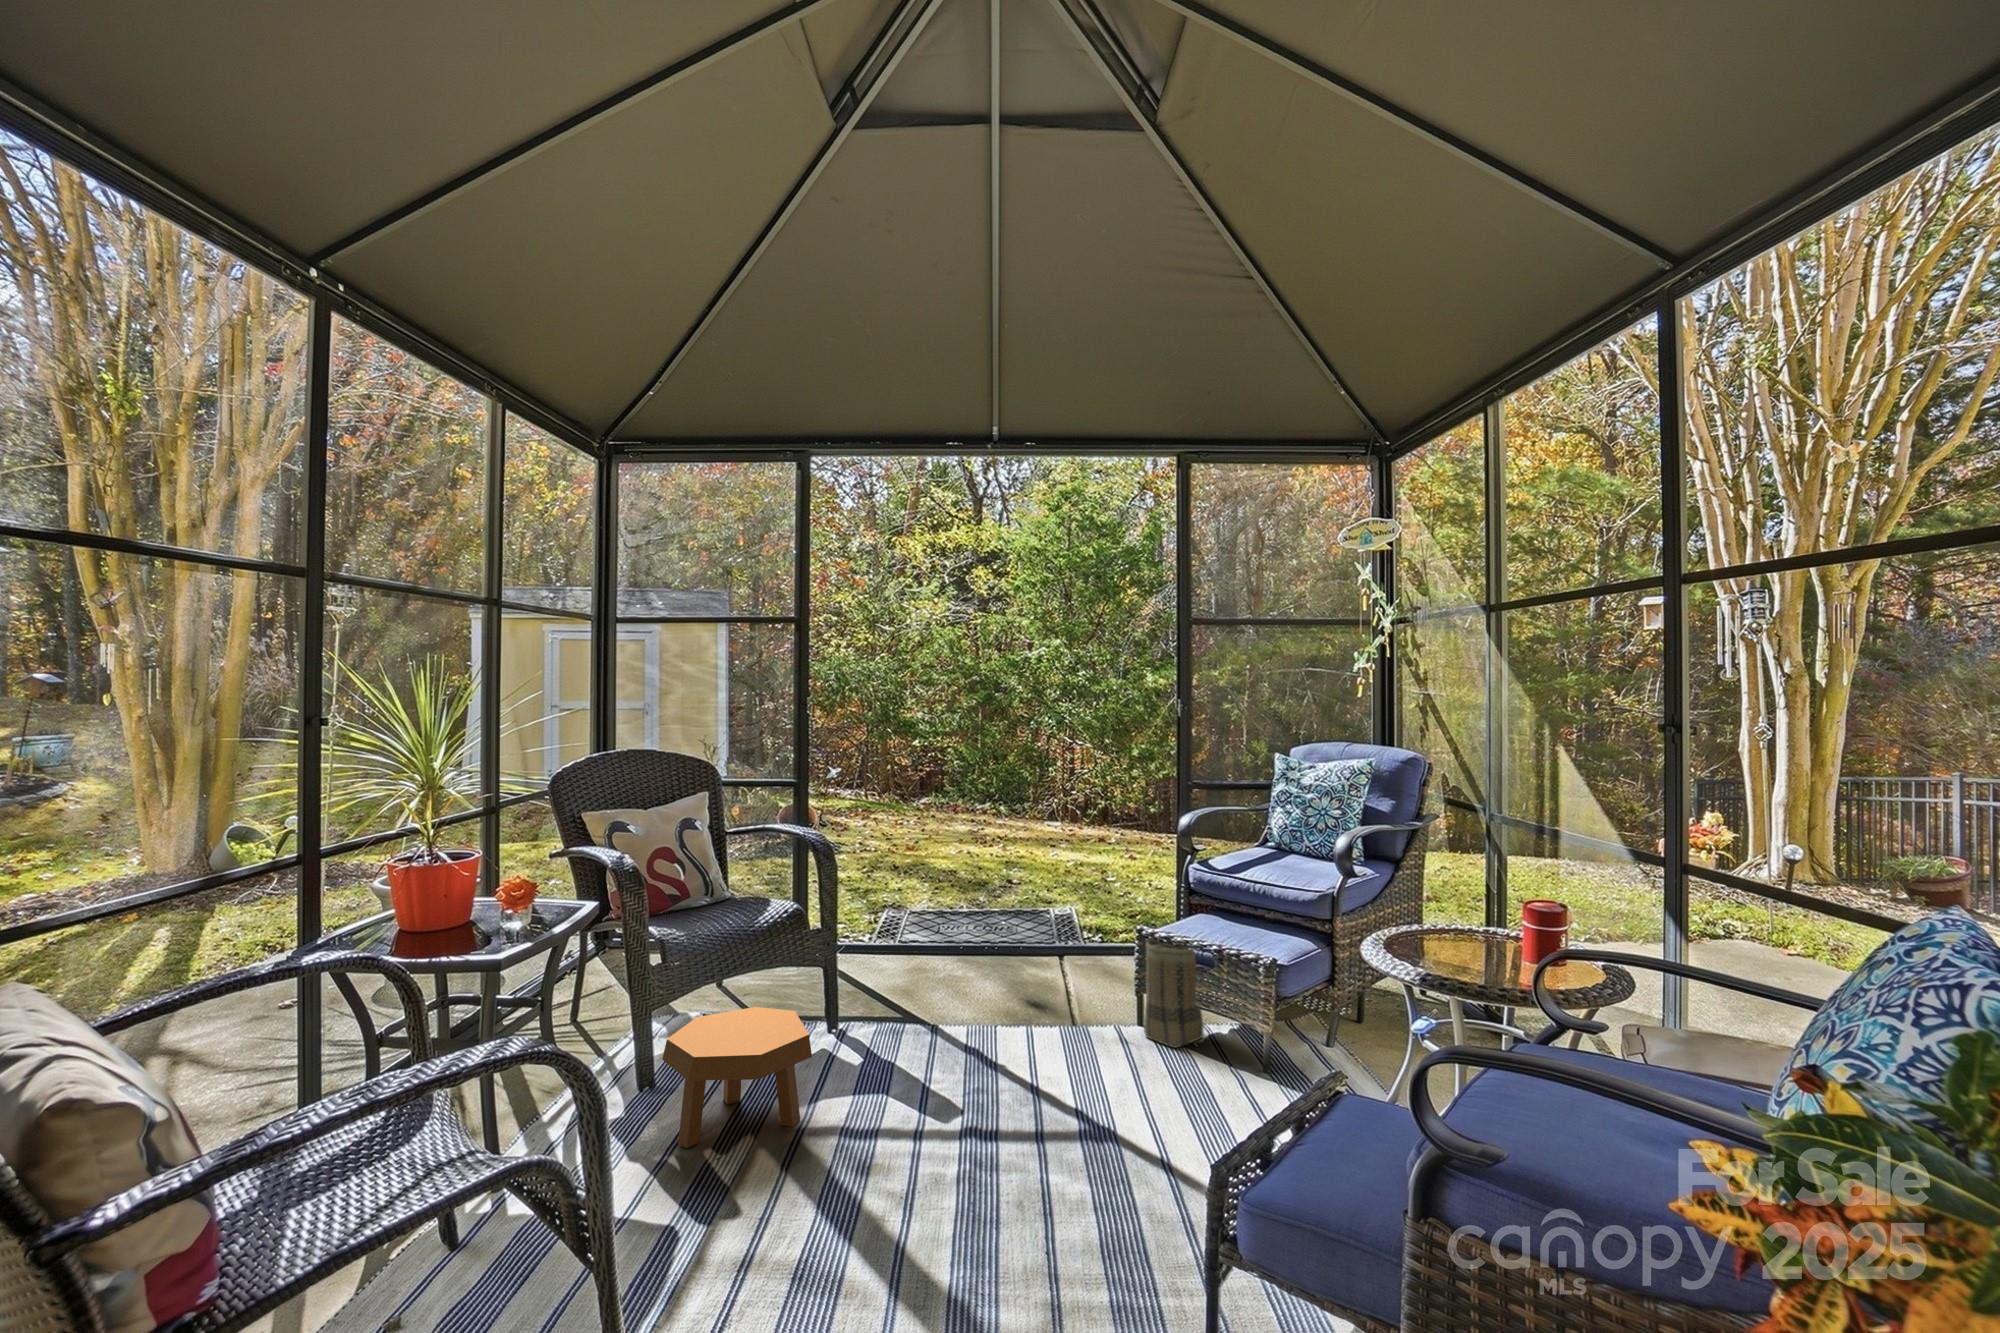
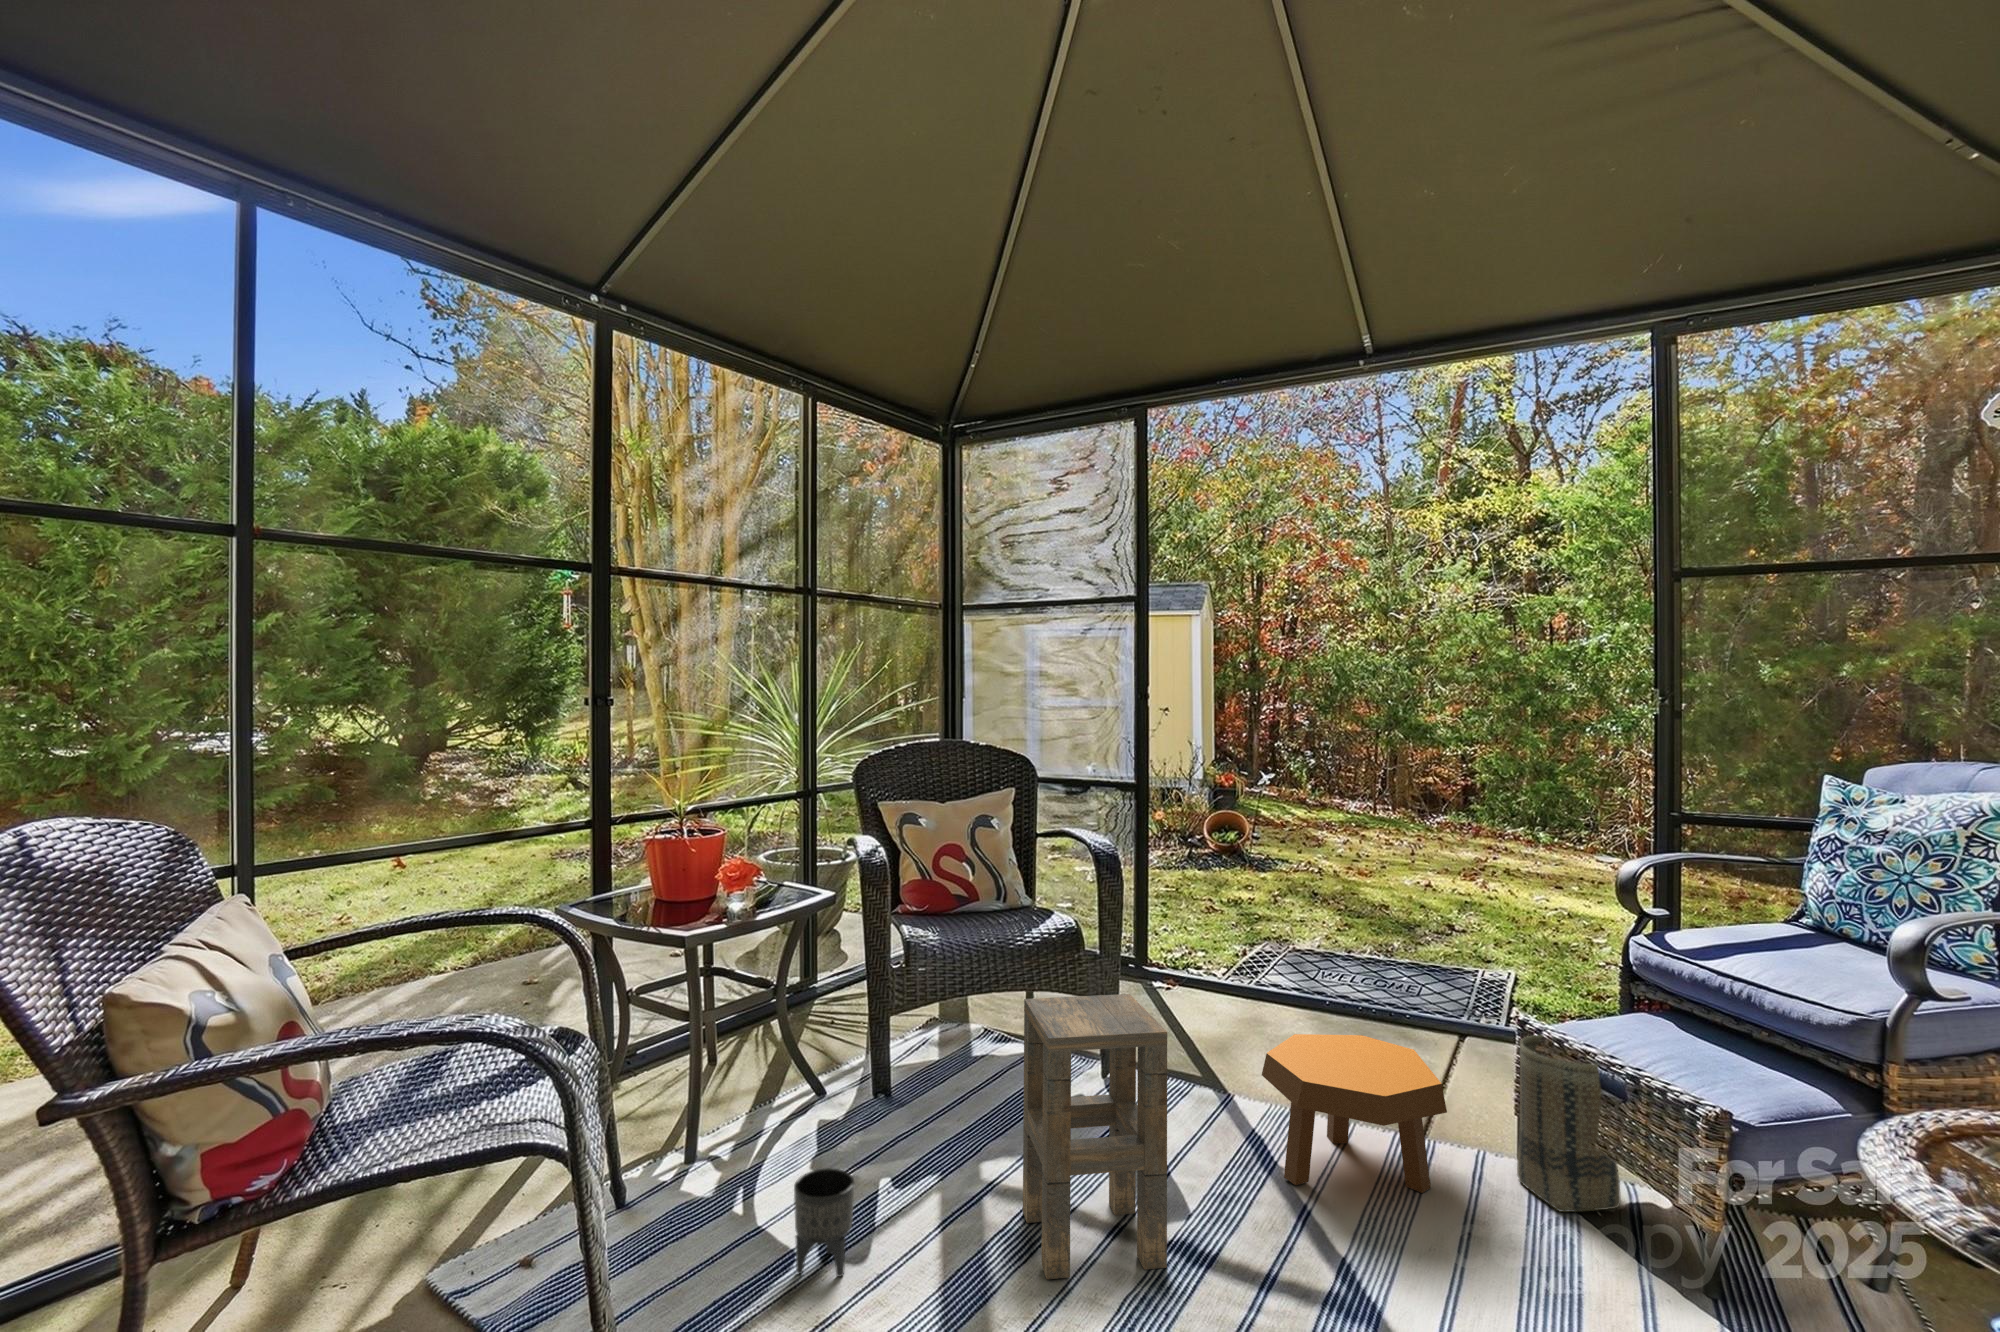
side table: none [840,951,968,1178] -> present [1023,994,1167,1279]
footstool: present [662,1007,812,1148] -> present [1262,1034,1447,1193]
planter: none [676,1141,731,1238] -> present [794,1168,855,1277]

